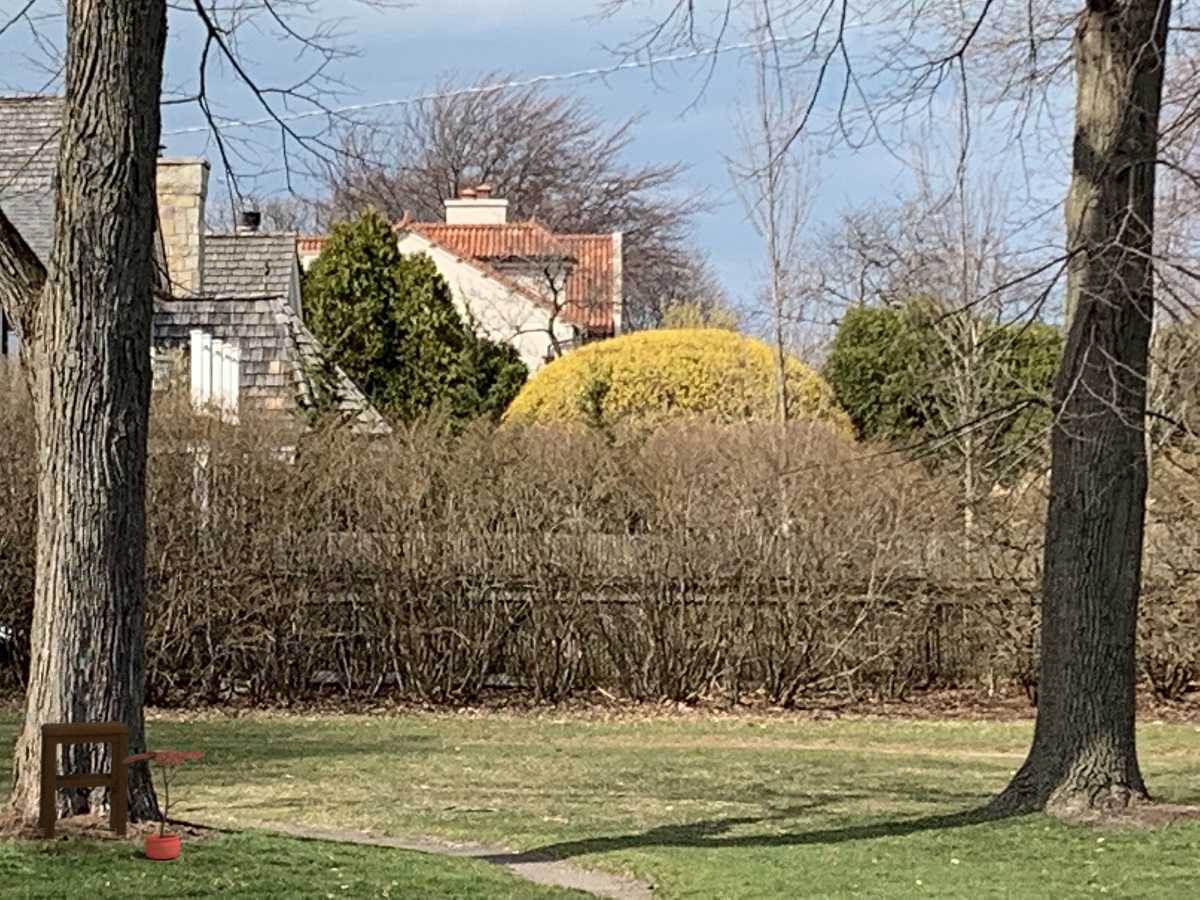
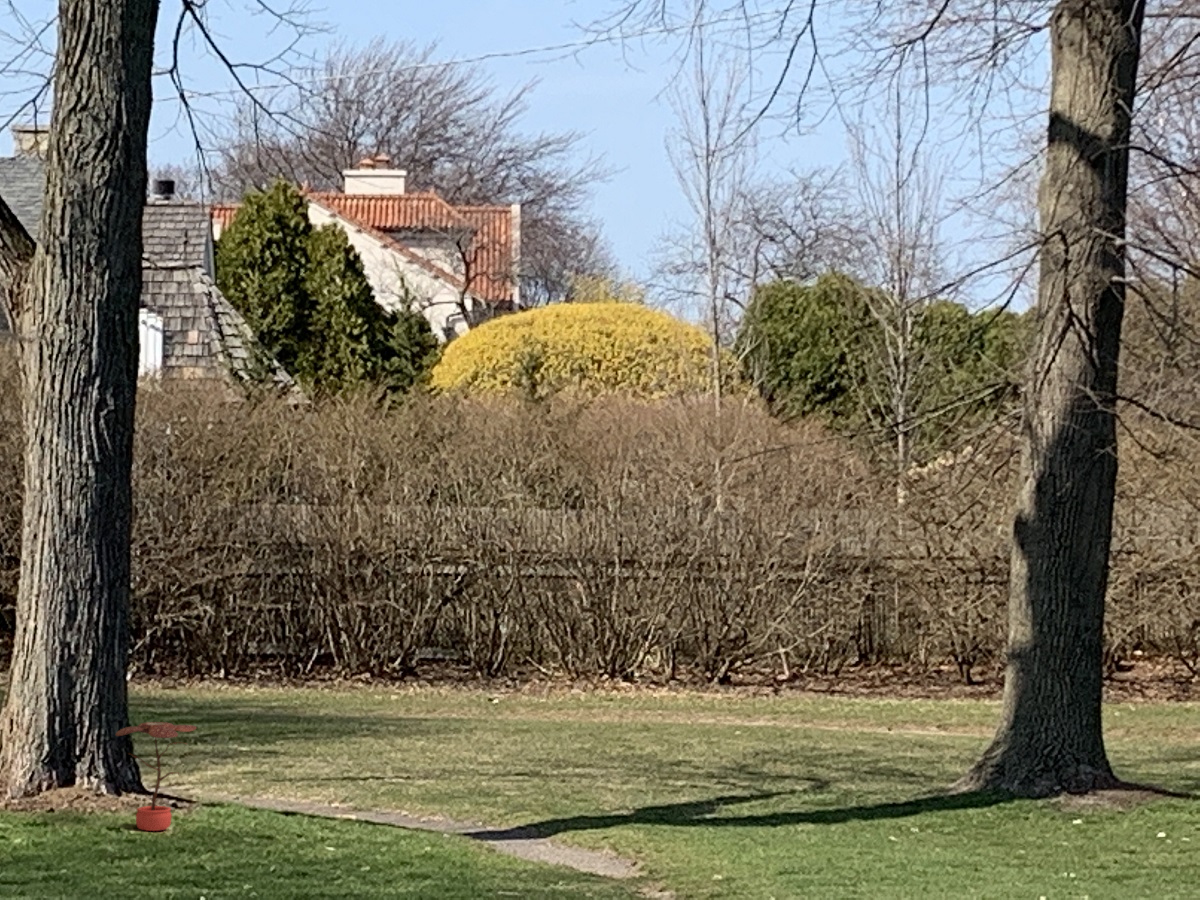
stool: present [39,721,131,839] -> none [24,694,120,811]

